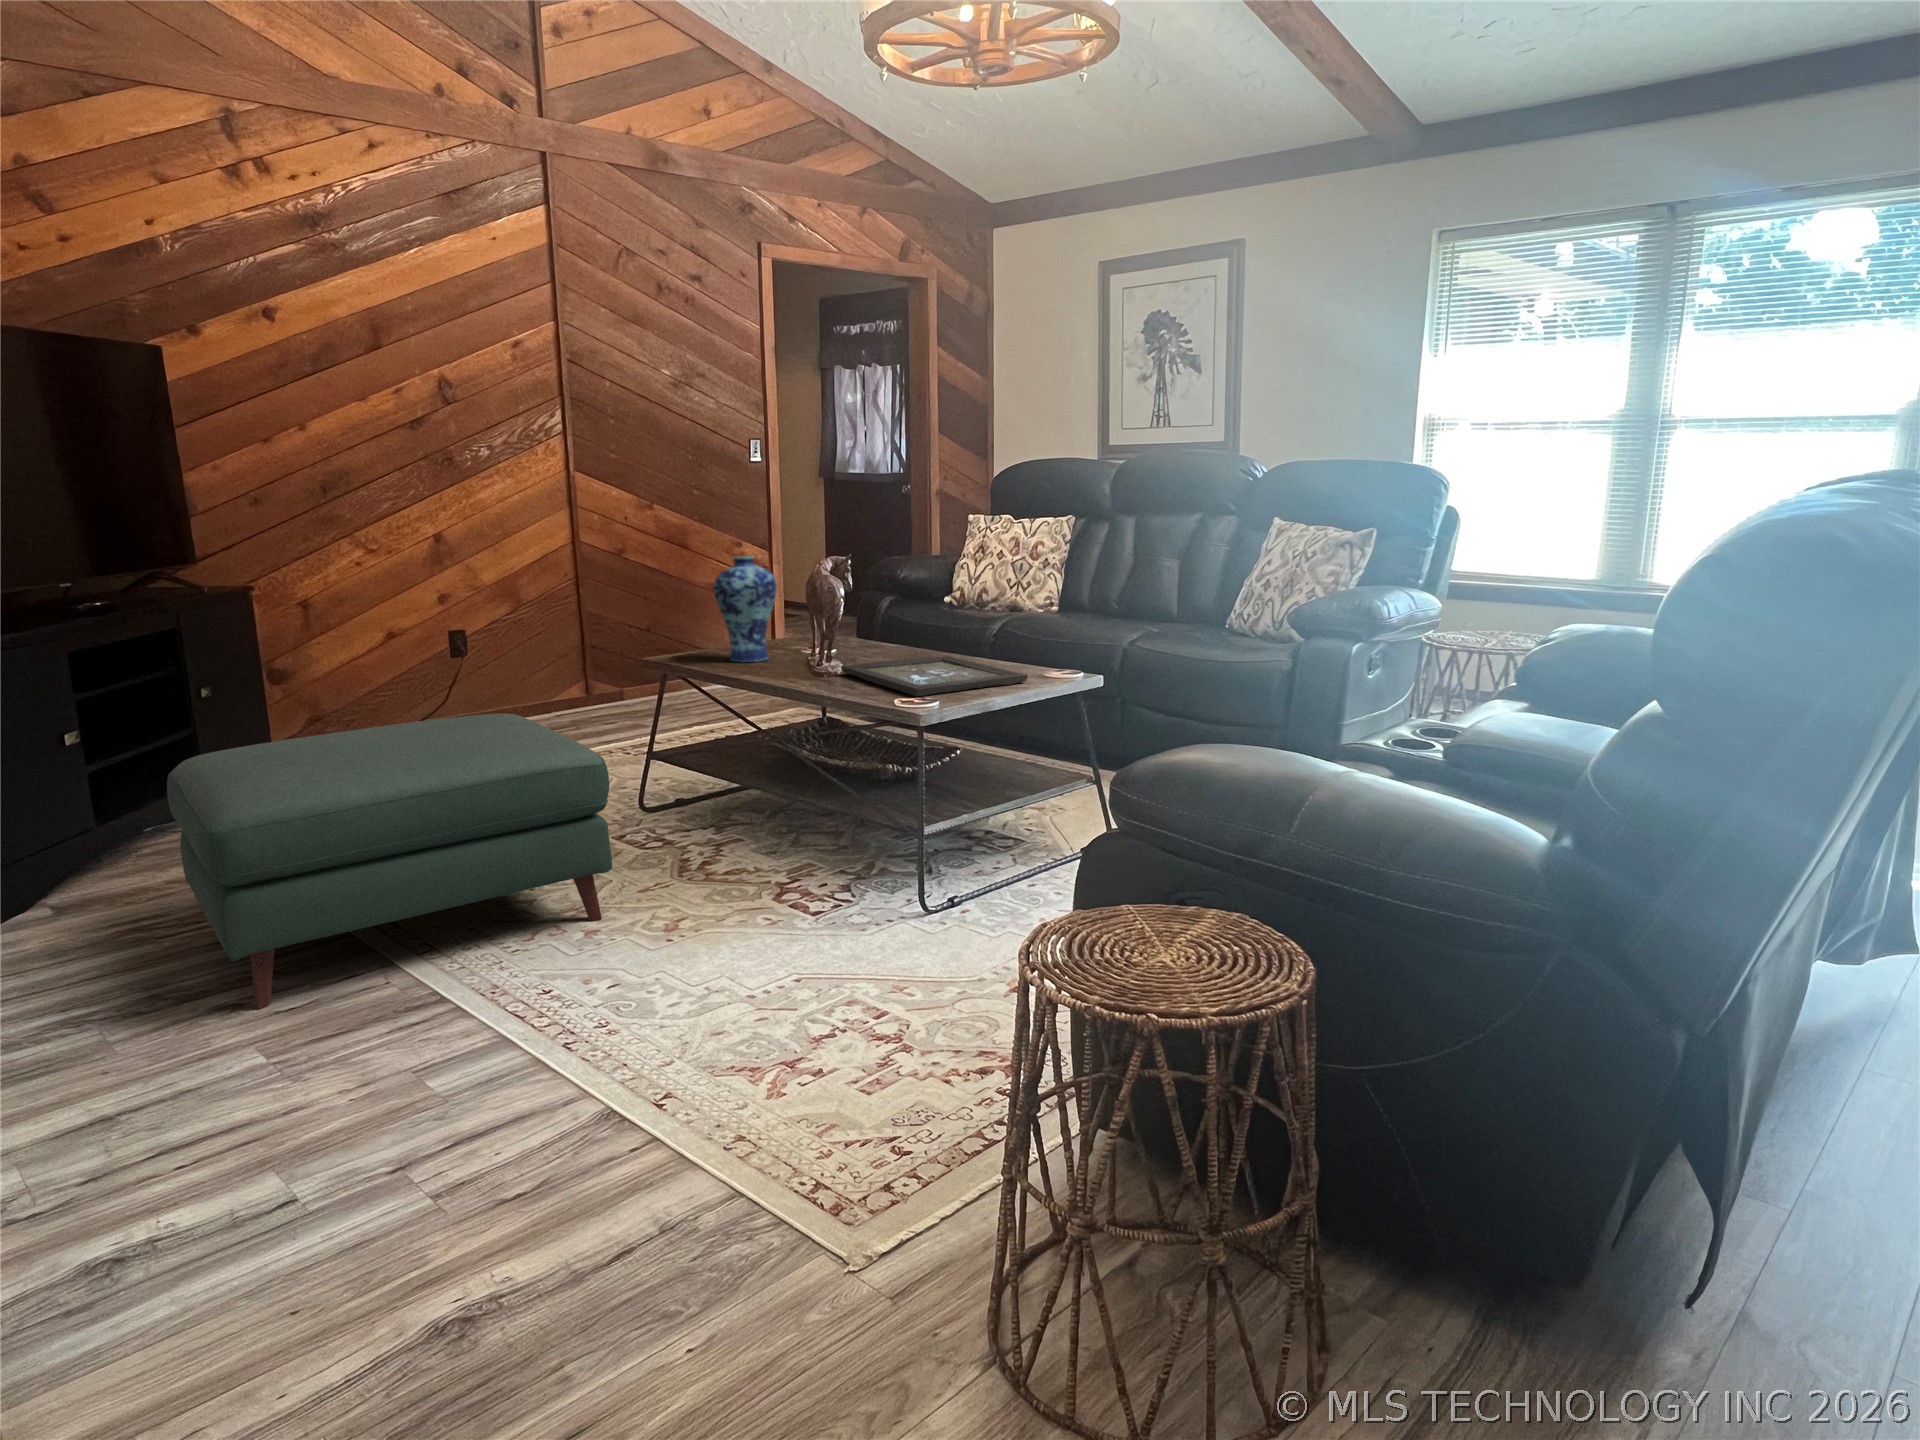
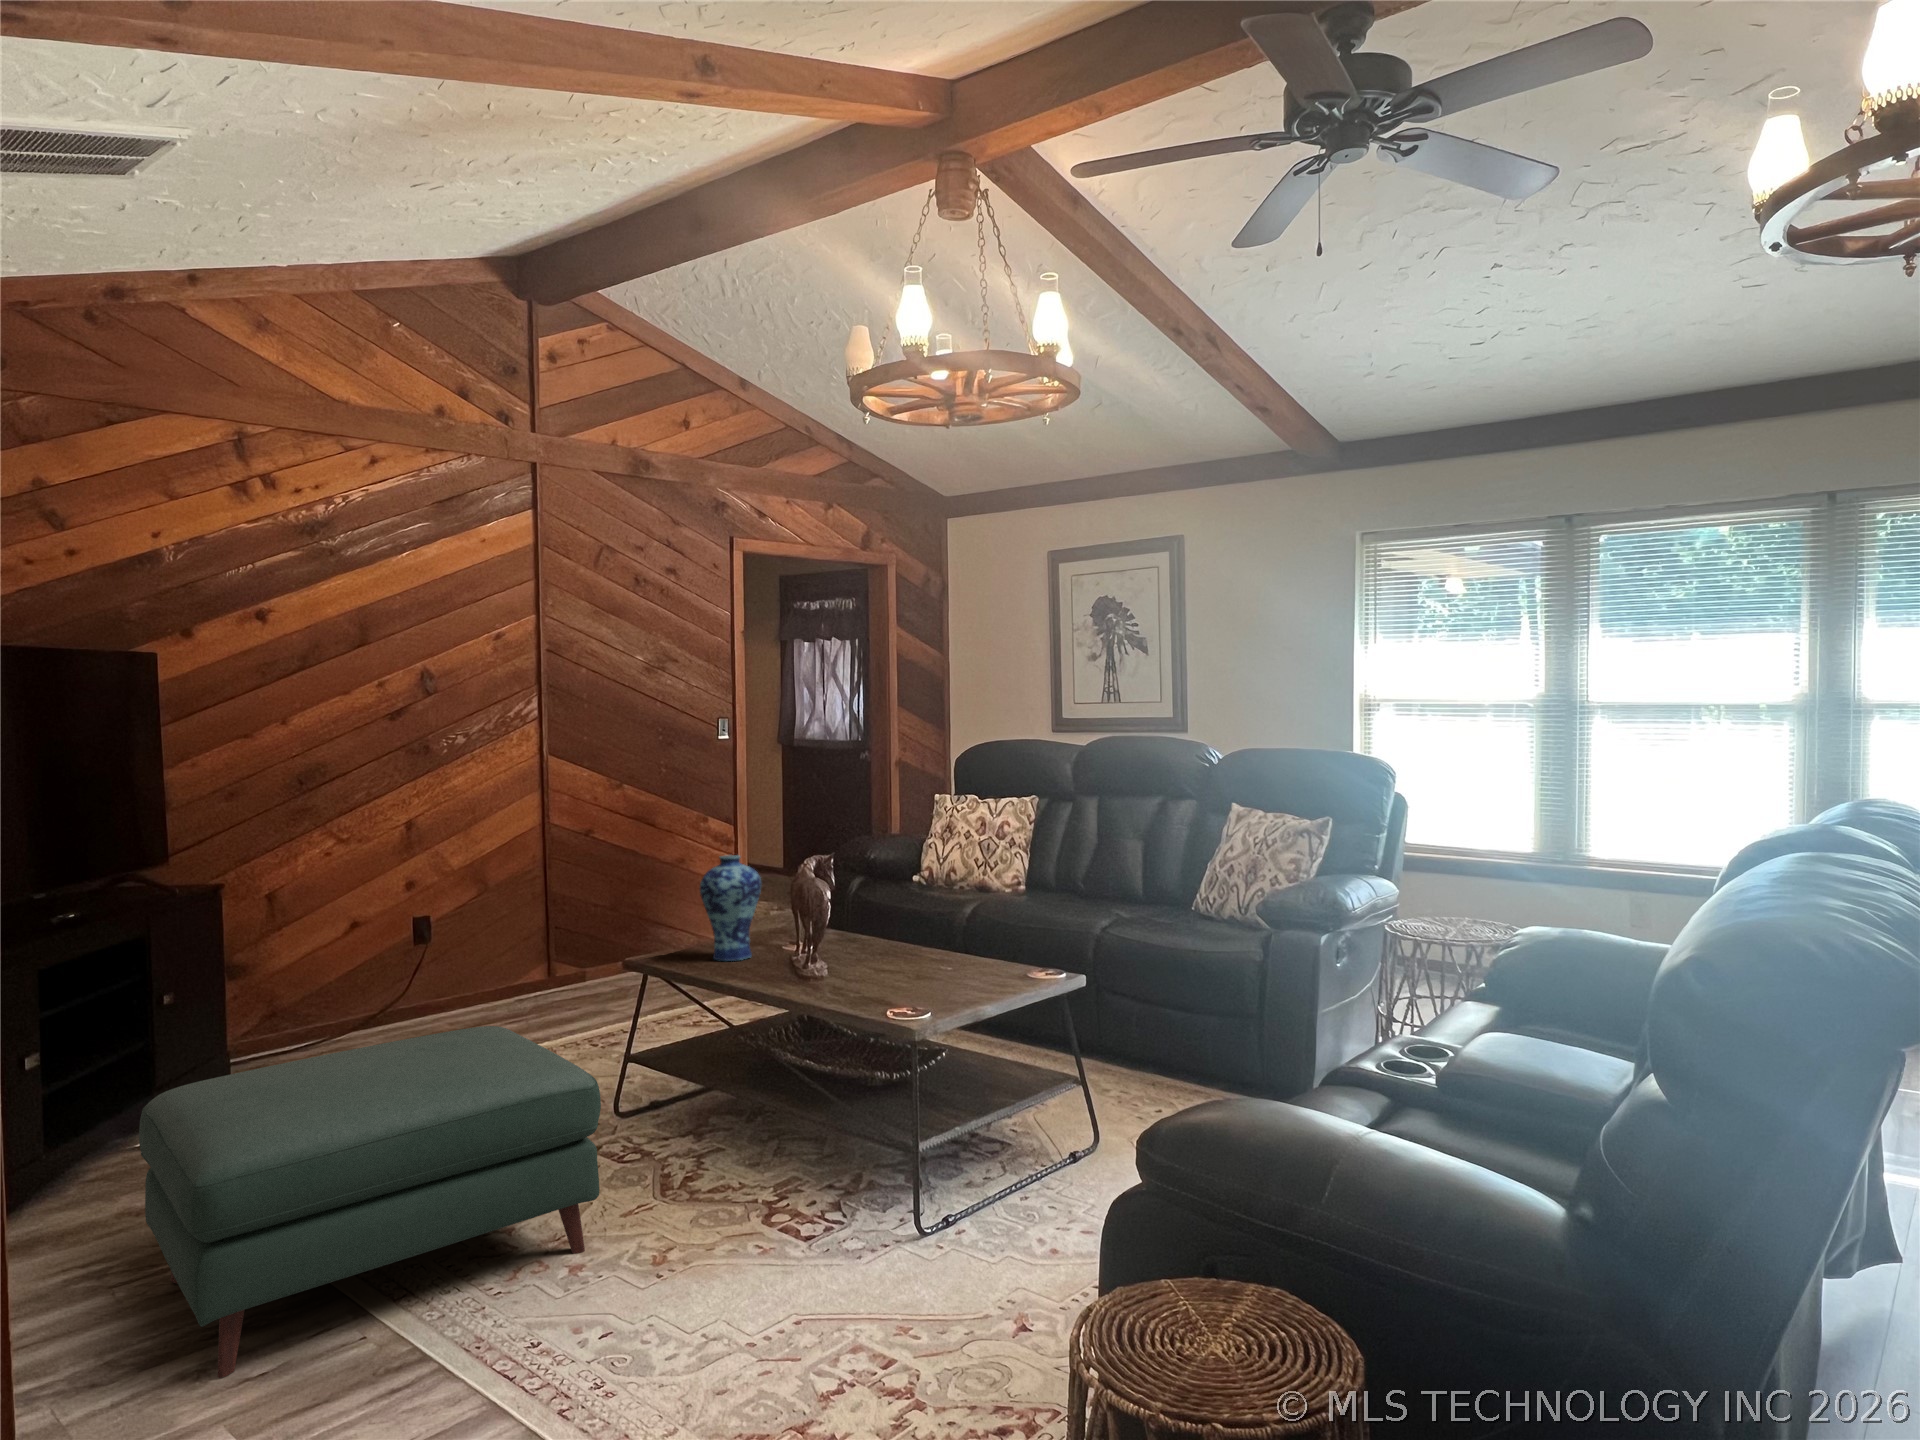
tray: present [841,656,1028,696] -> none [828,952,1013,1003]

